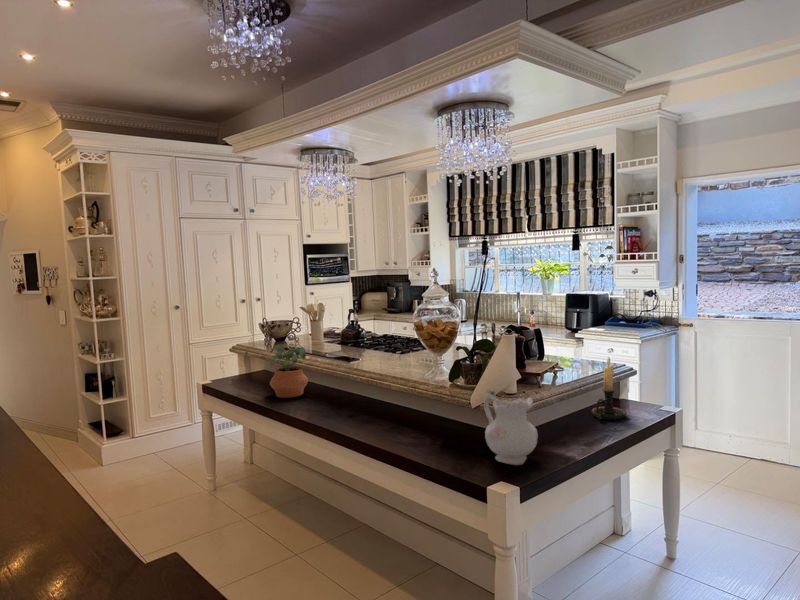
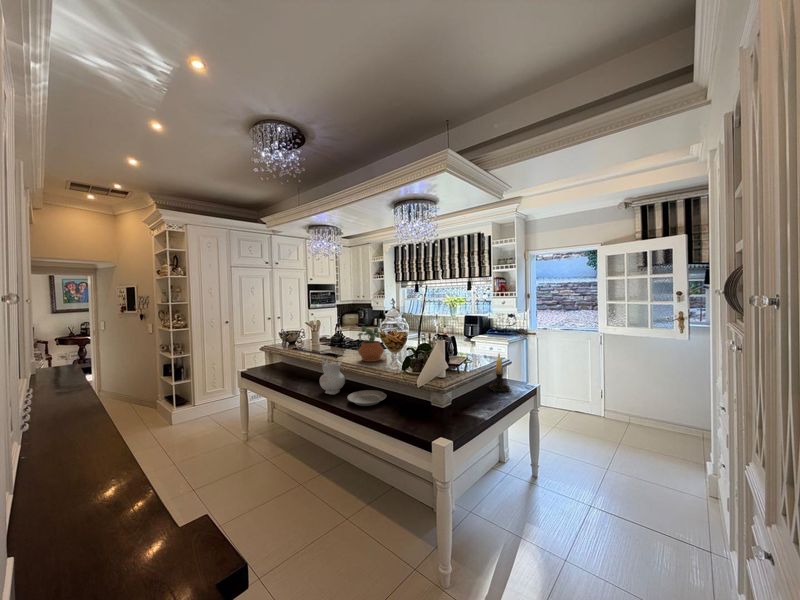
potted plant: present [270,345,308,398] -> present [358,325,384,362]
ceramic pitcher: present [484,390,538,465] -> present [320,359,345,394]
plate: none [365,413,425,435] -> present [347,390,387,406]

